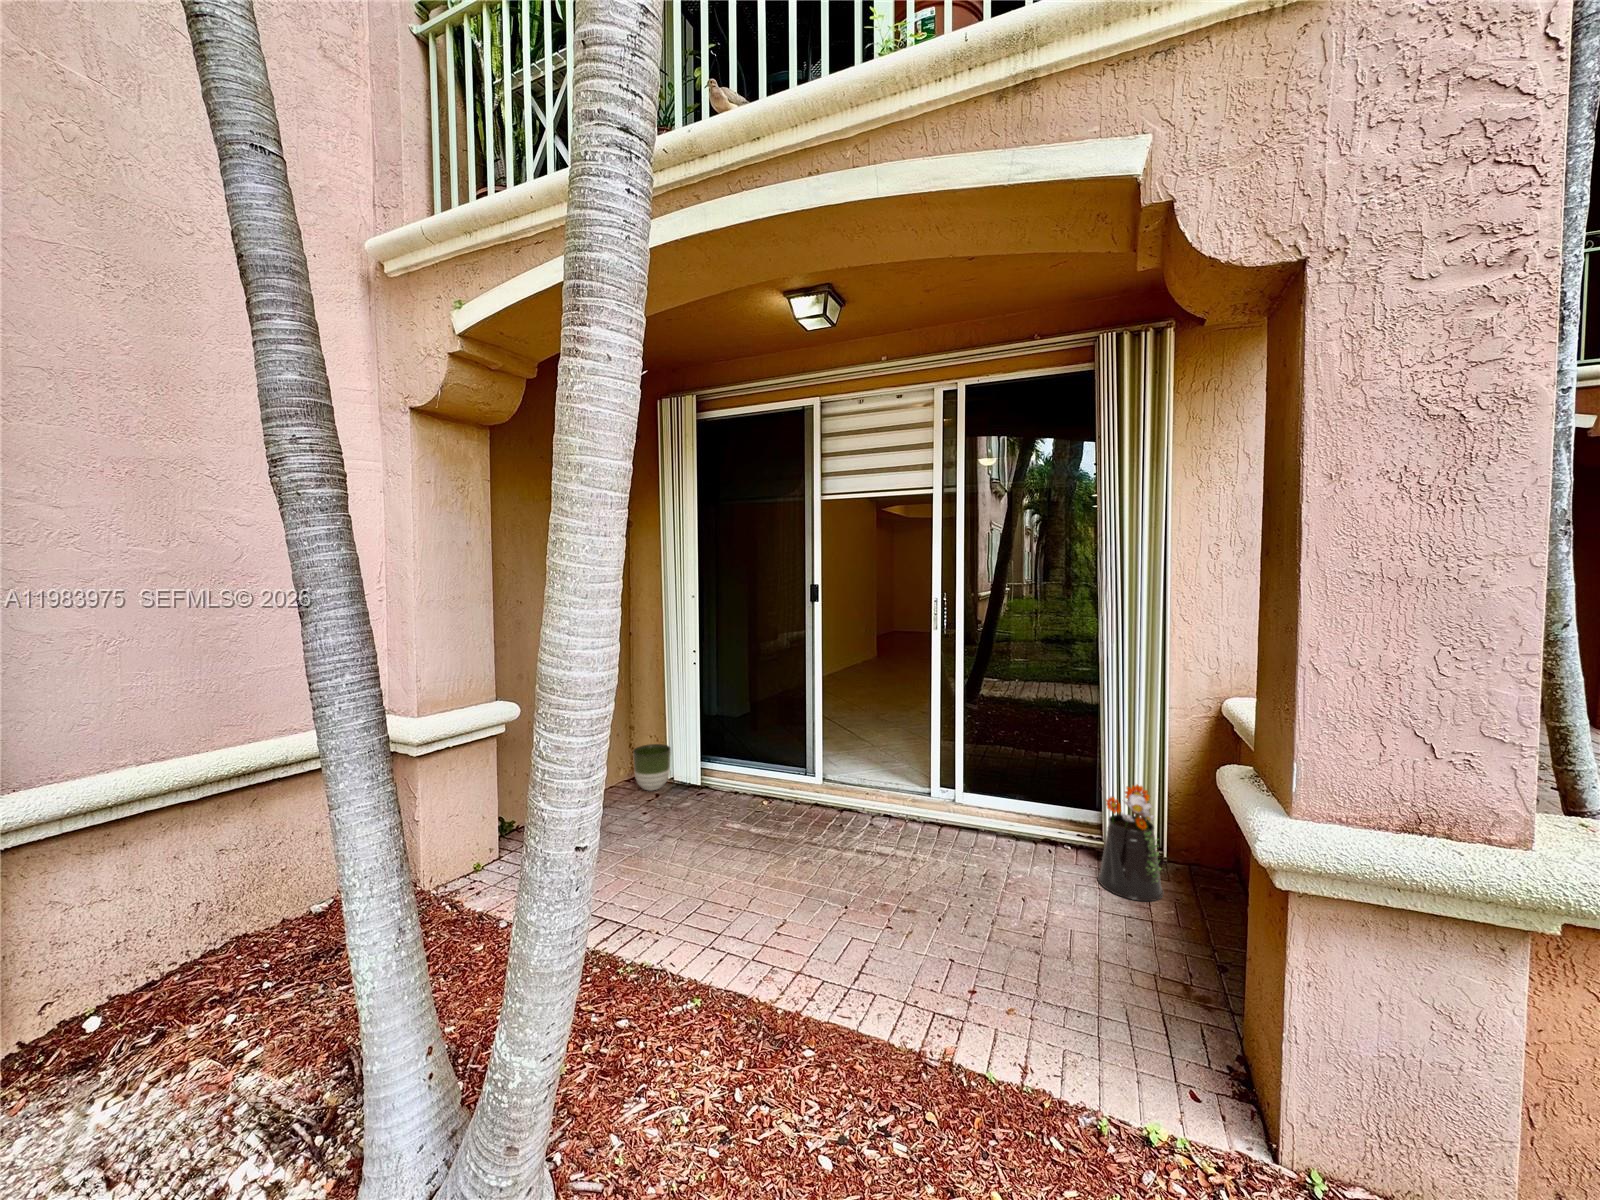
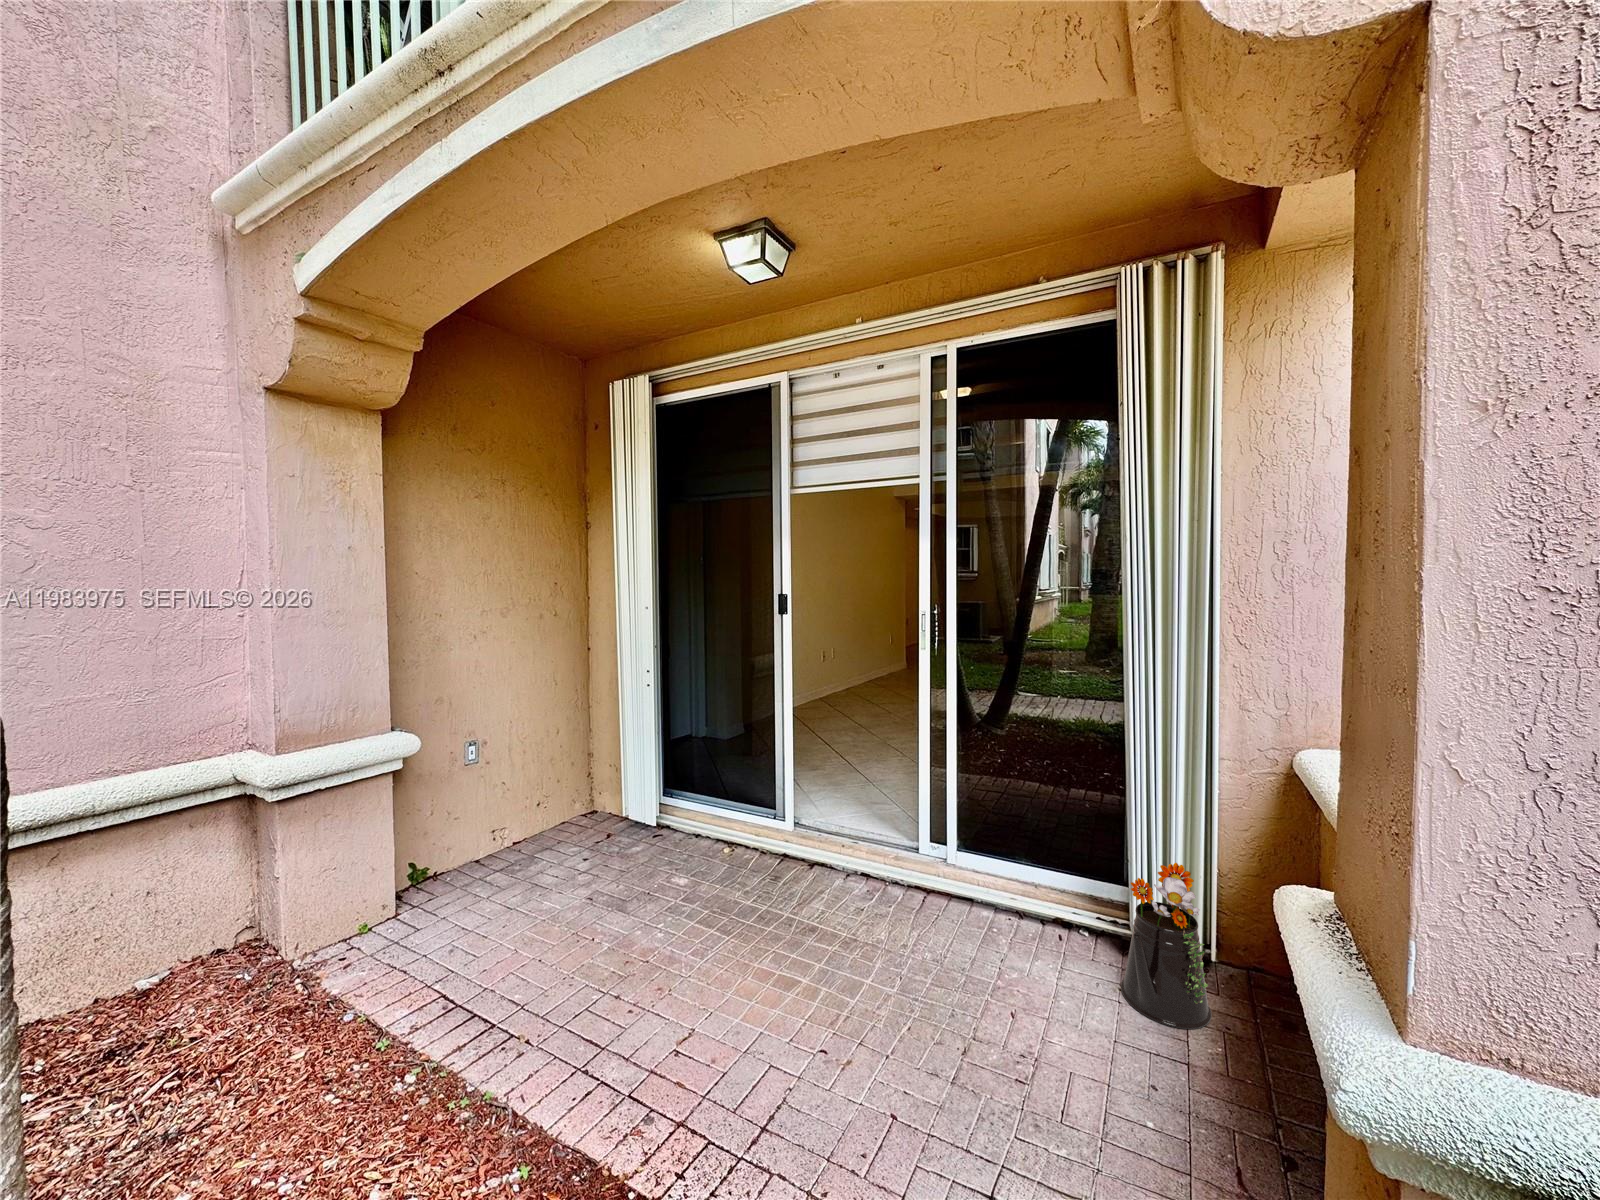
planter: present [633,744,671,791] -> none [578,776,622,832]

